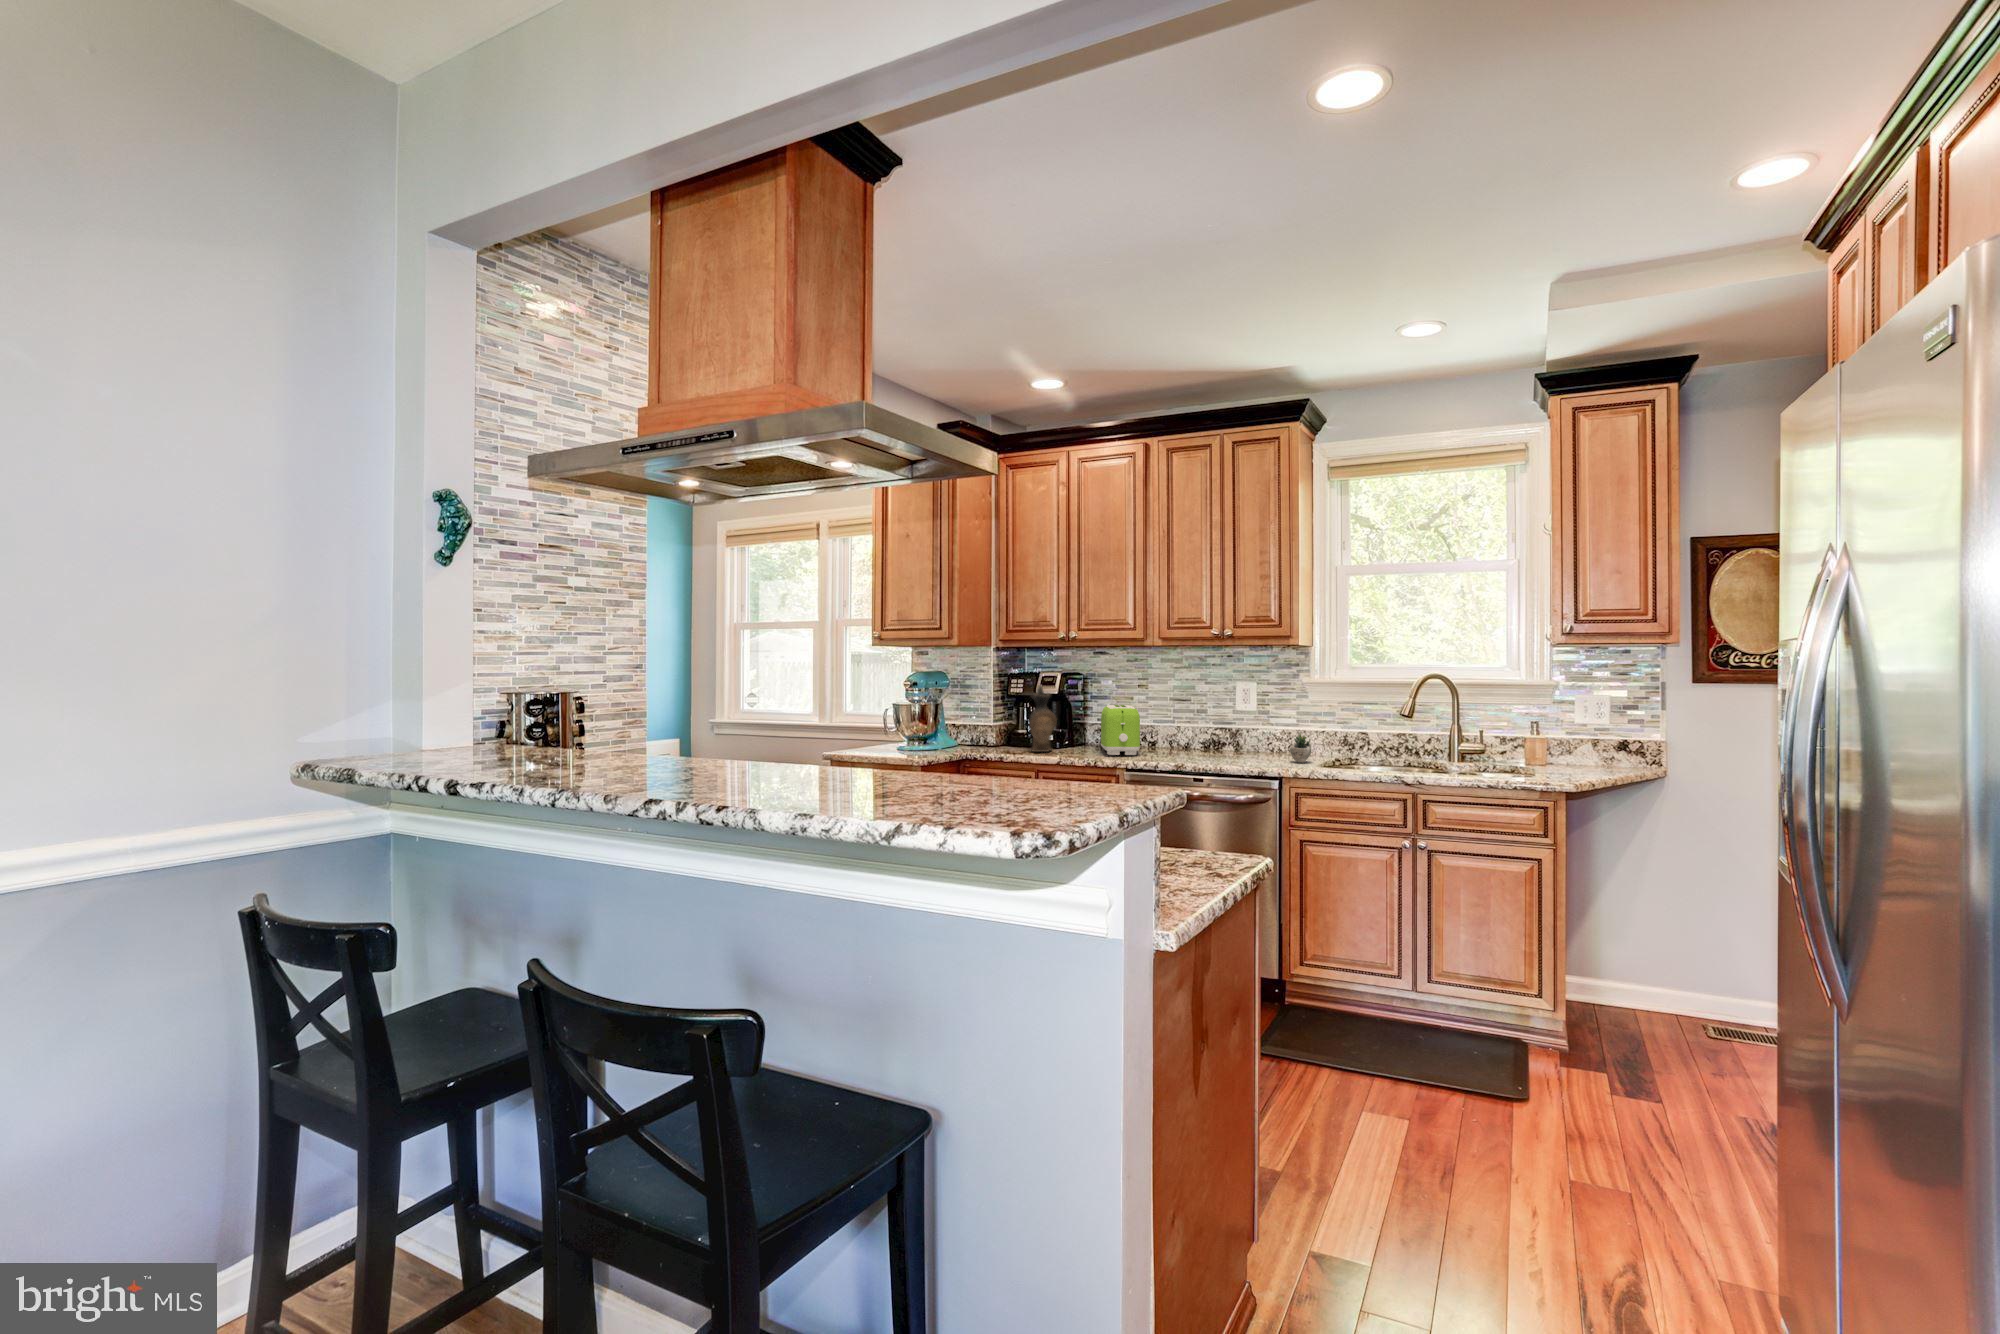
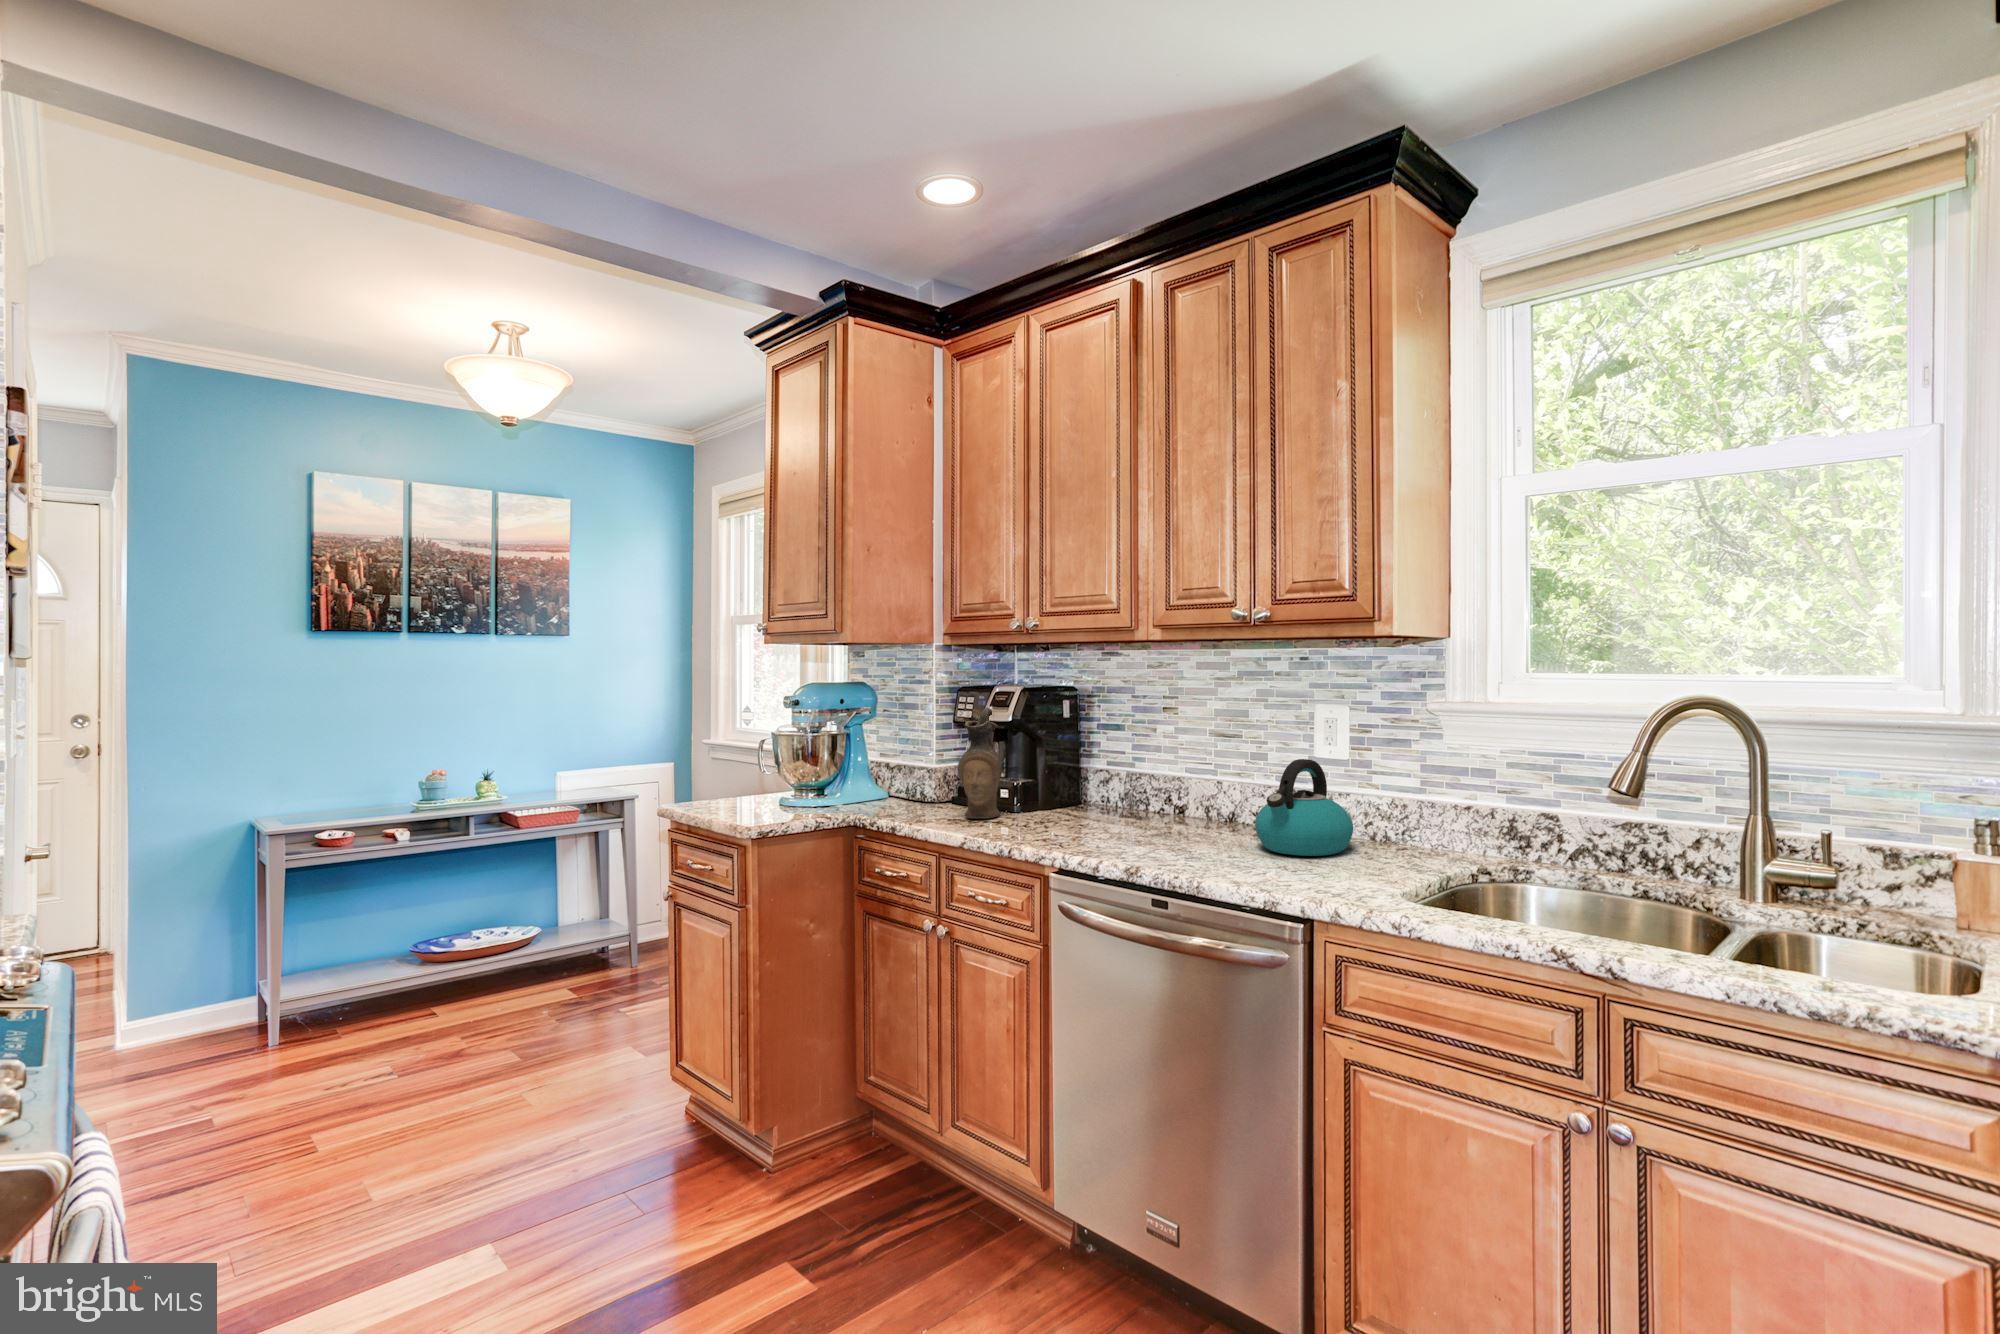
toaster: present [1101,705,1140,755] -> none [1054,742,1139,835]
kettle: none [1223,709,1273,757] -> present [1255,759,1353,856]
succulent plant: present [1290,733,1311,763] -> none [1357,815,1445,878]

